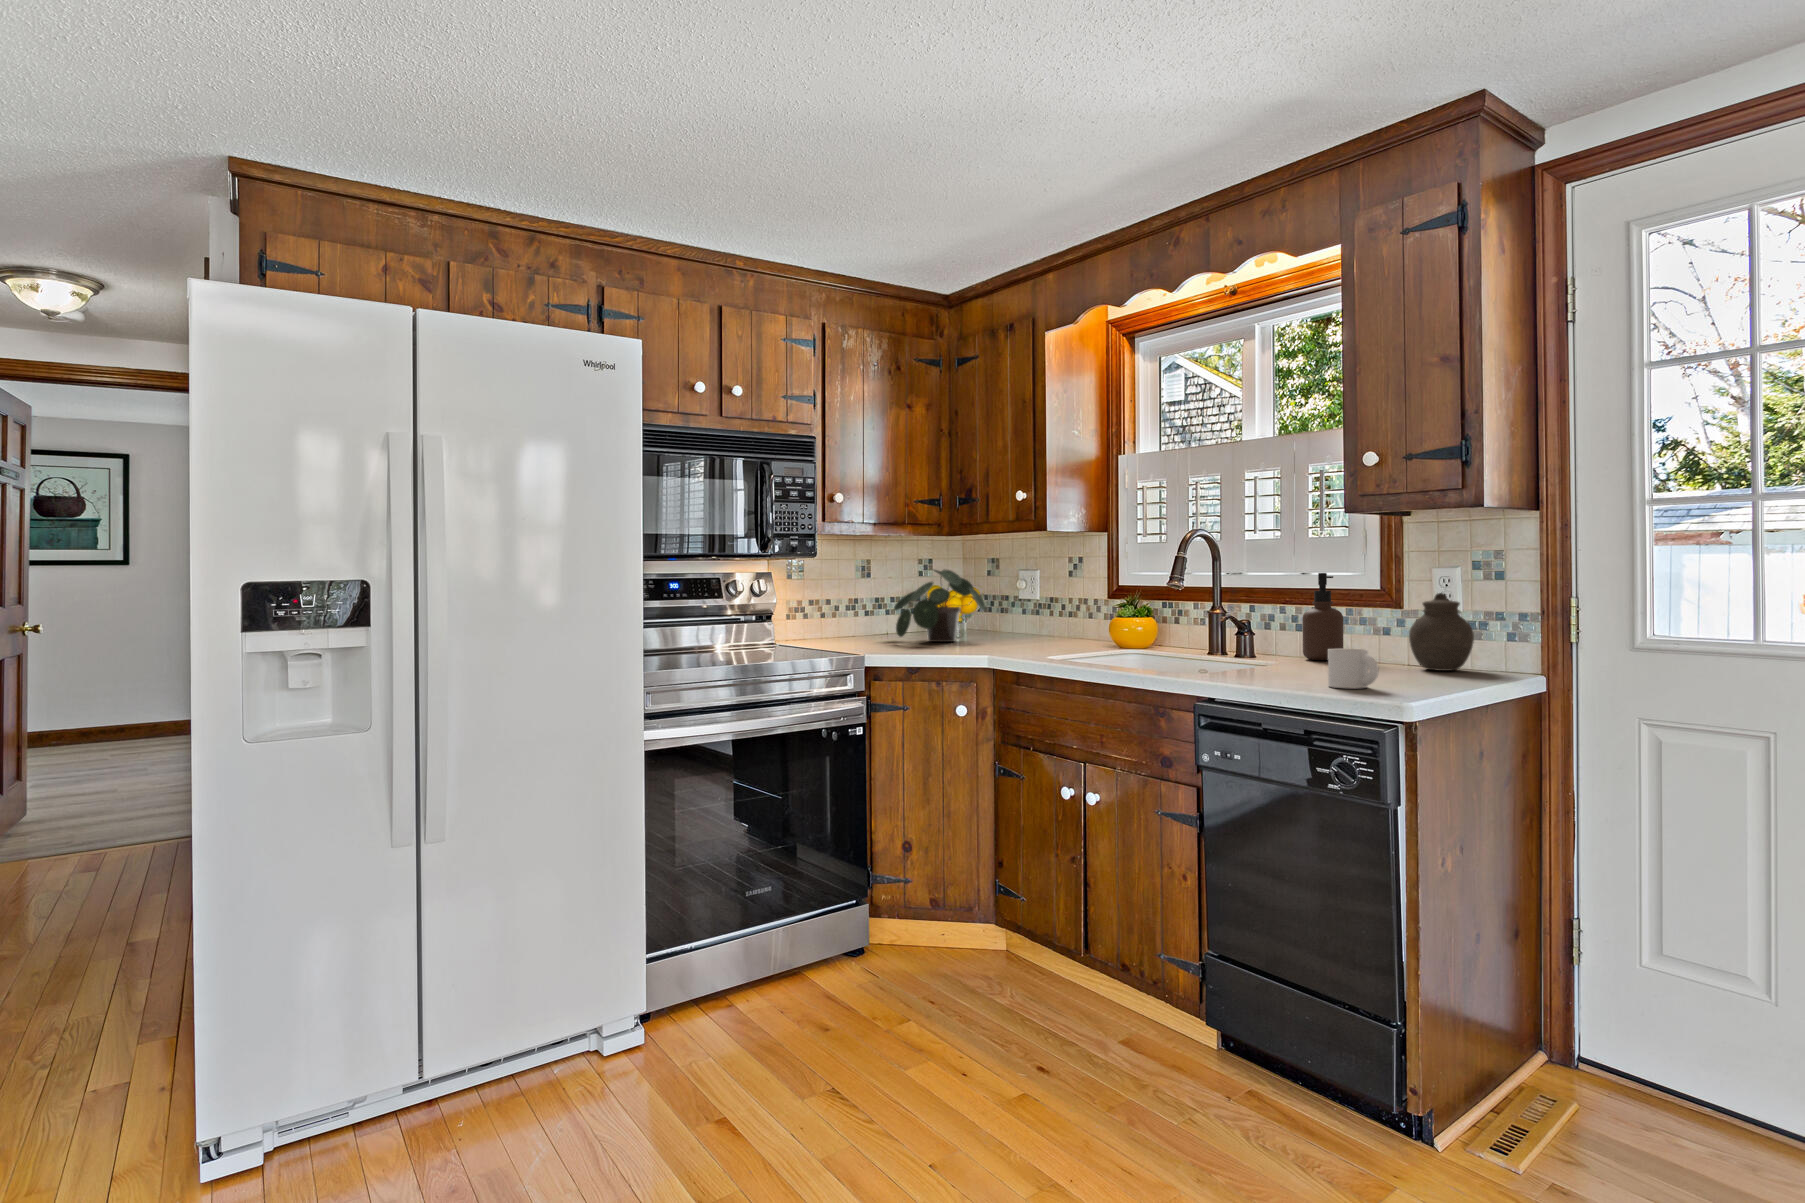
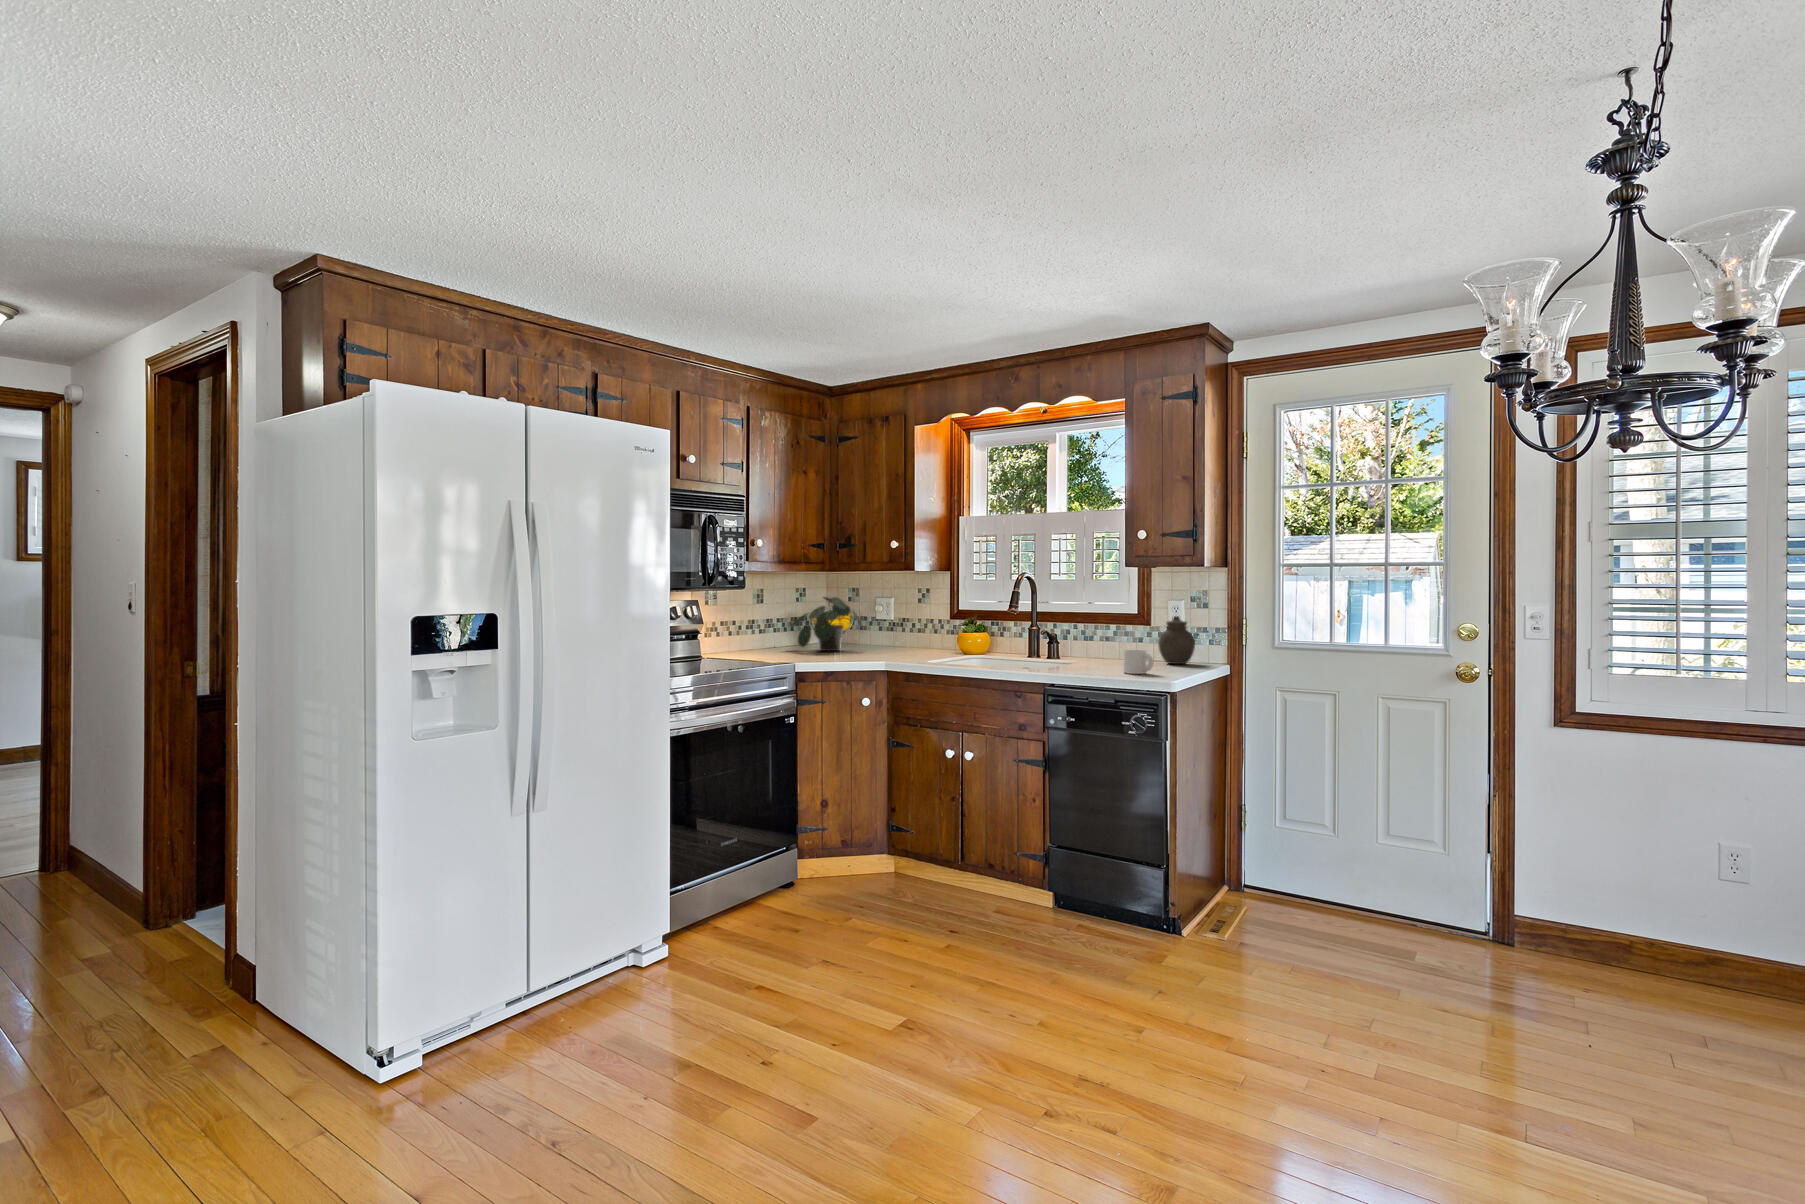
soap dispenser: present [1302,573,1343,660] -> none [1091,603,1116,659]

